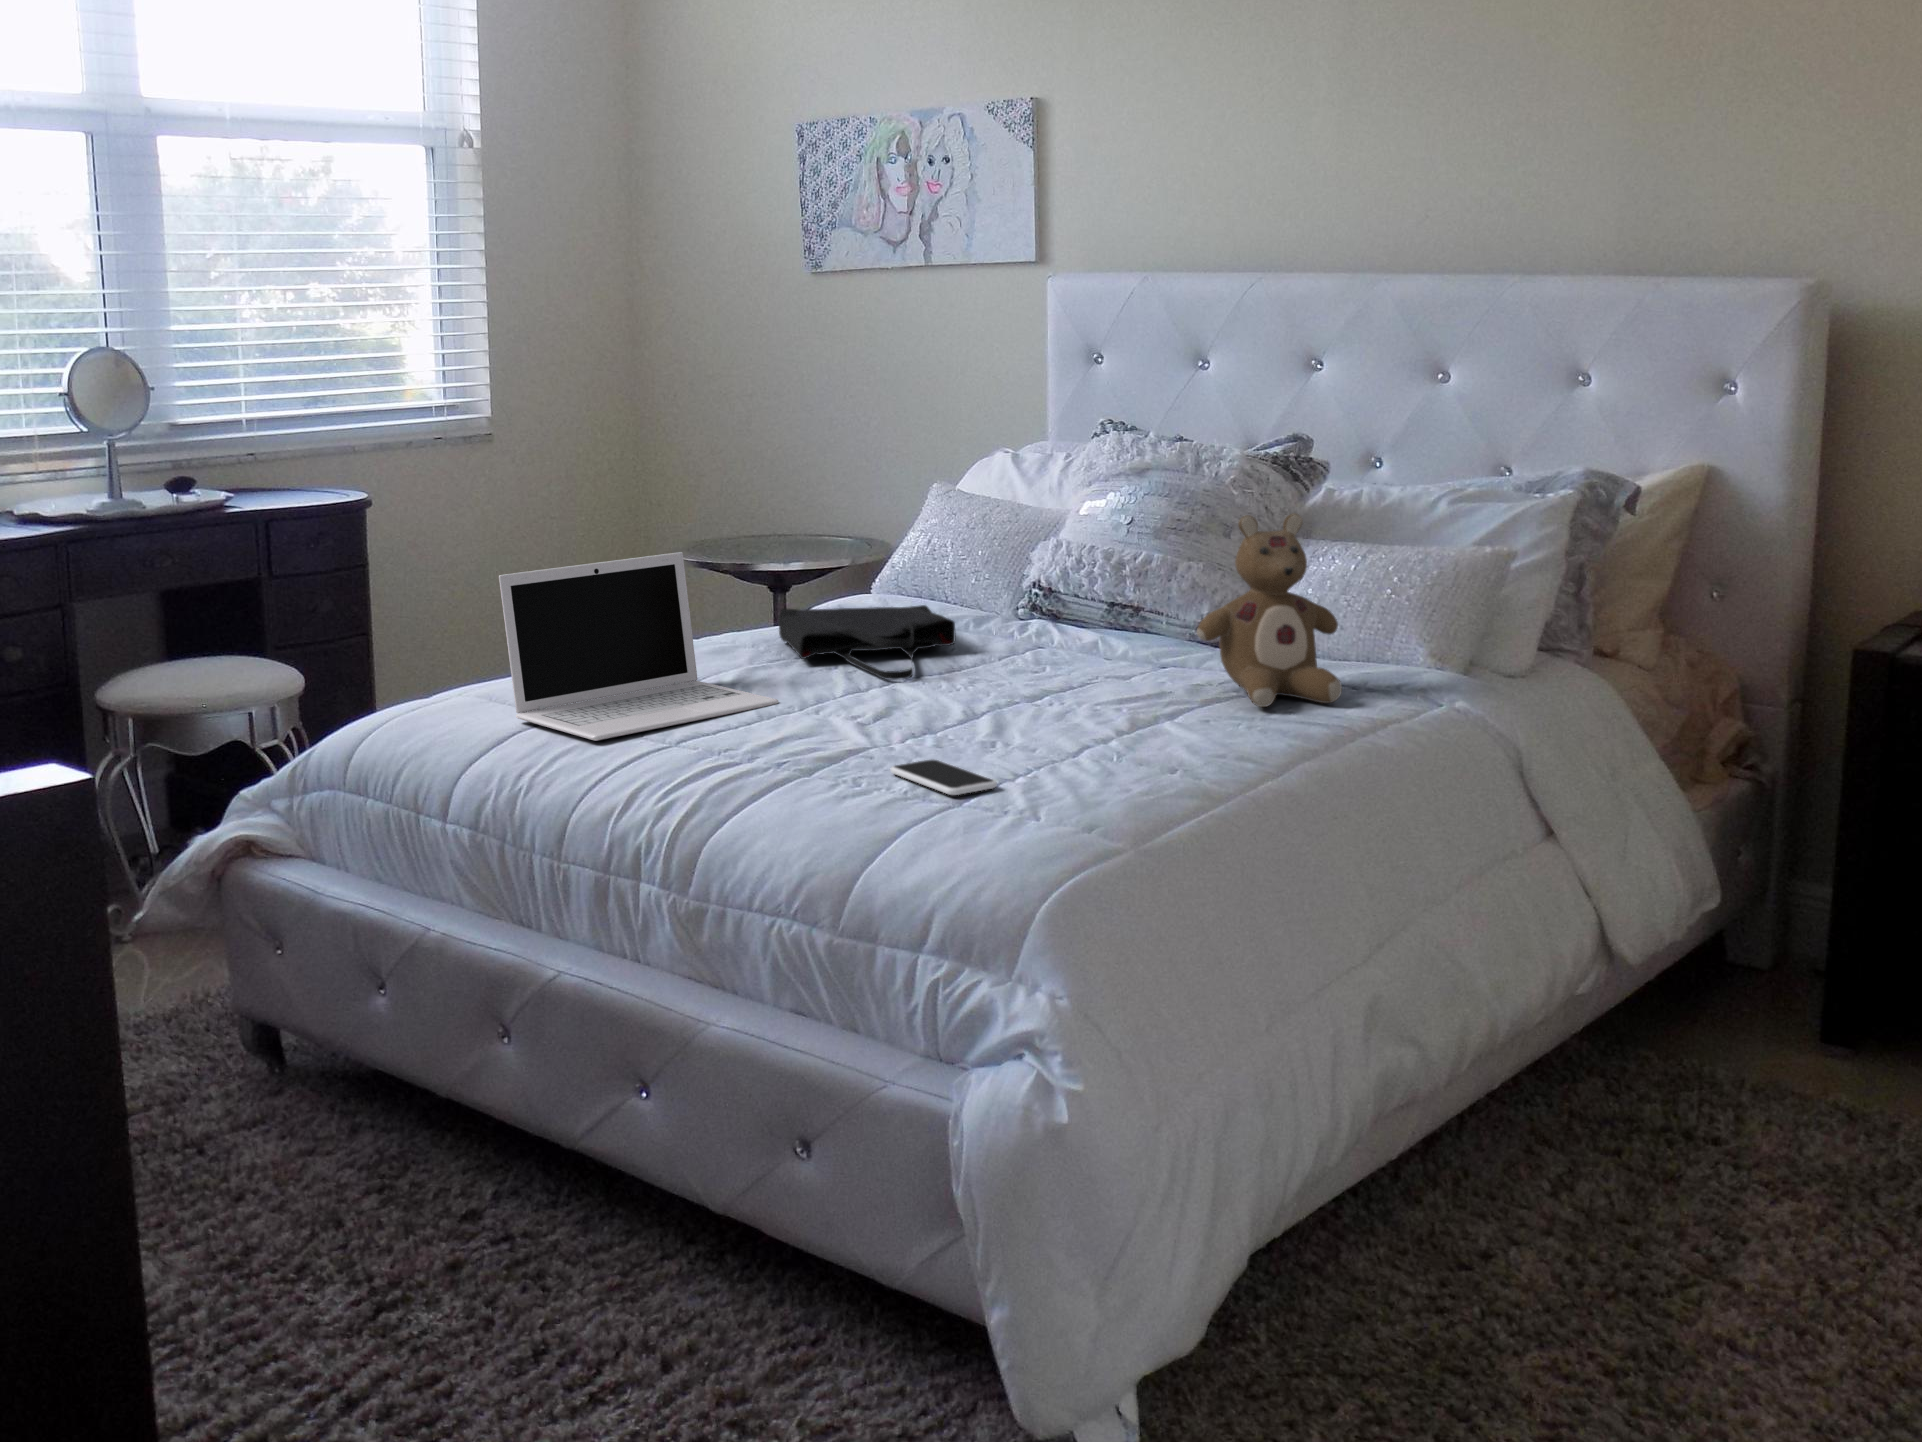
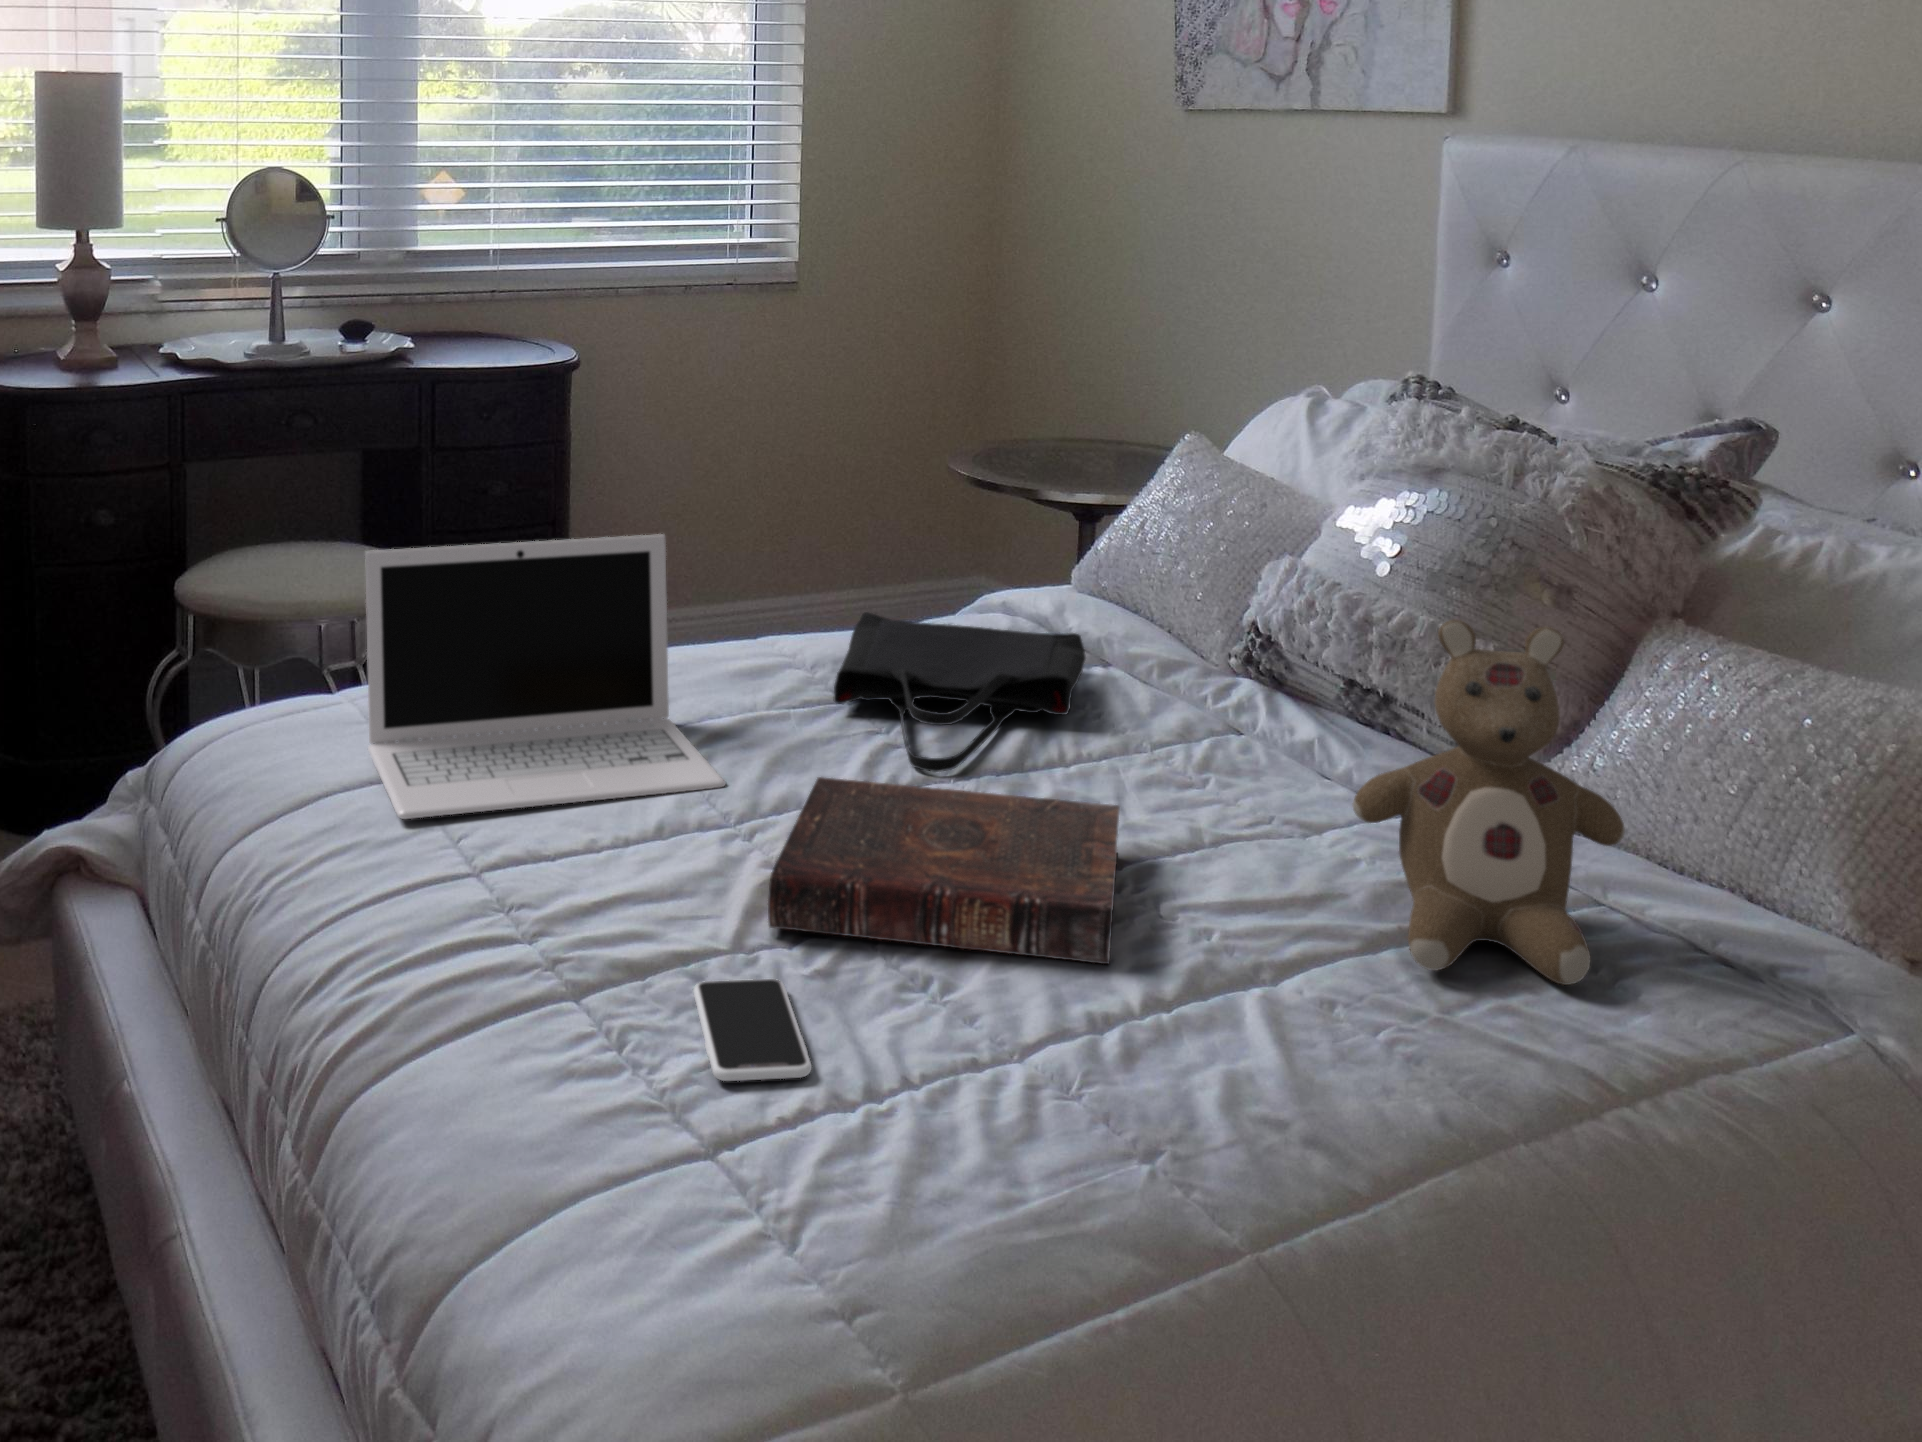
book: none [862,665,1100,745] -> present [768,777,1120,964]

